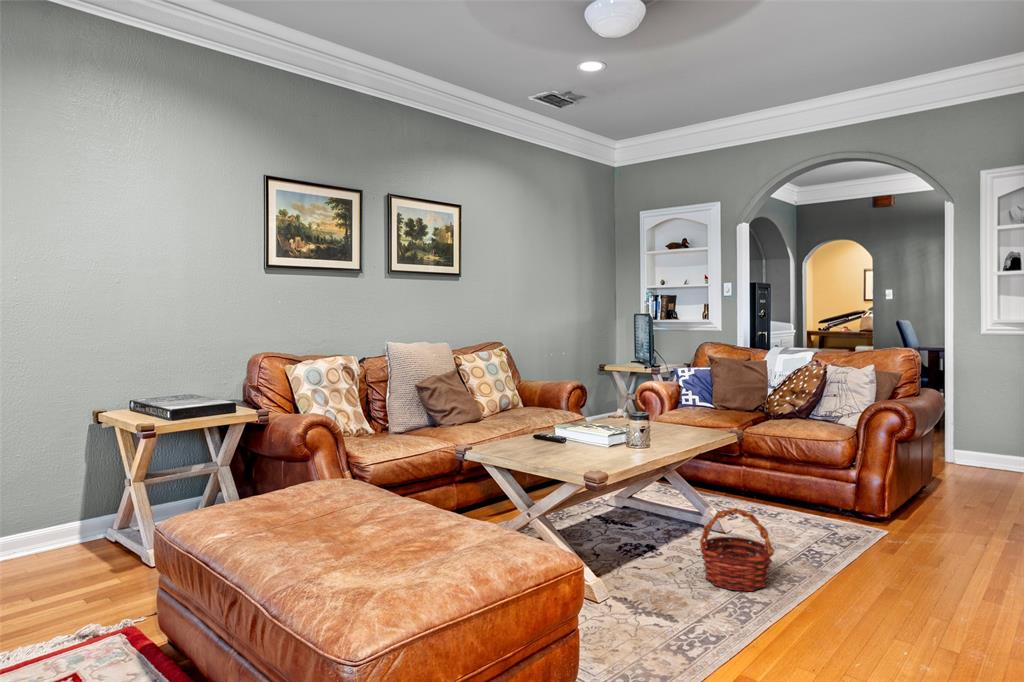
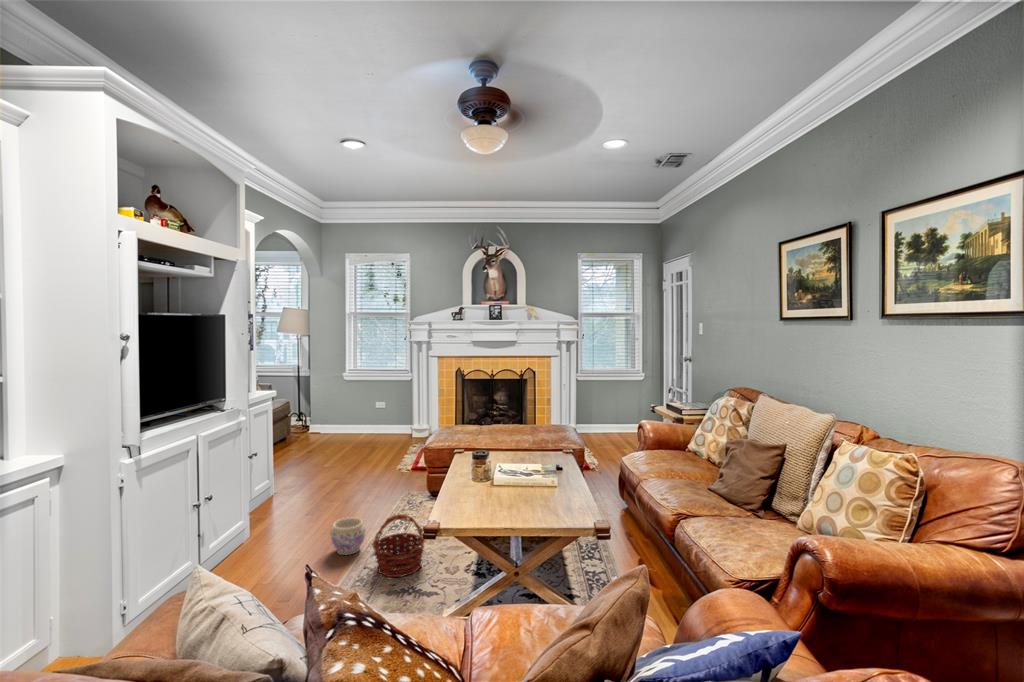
planter: none [777,568,839,633] -> present [331,517,365,555]

